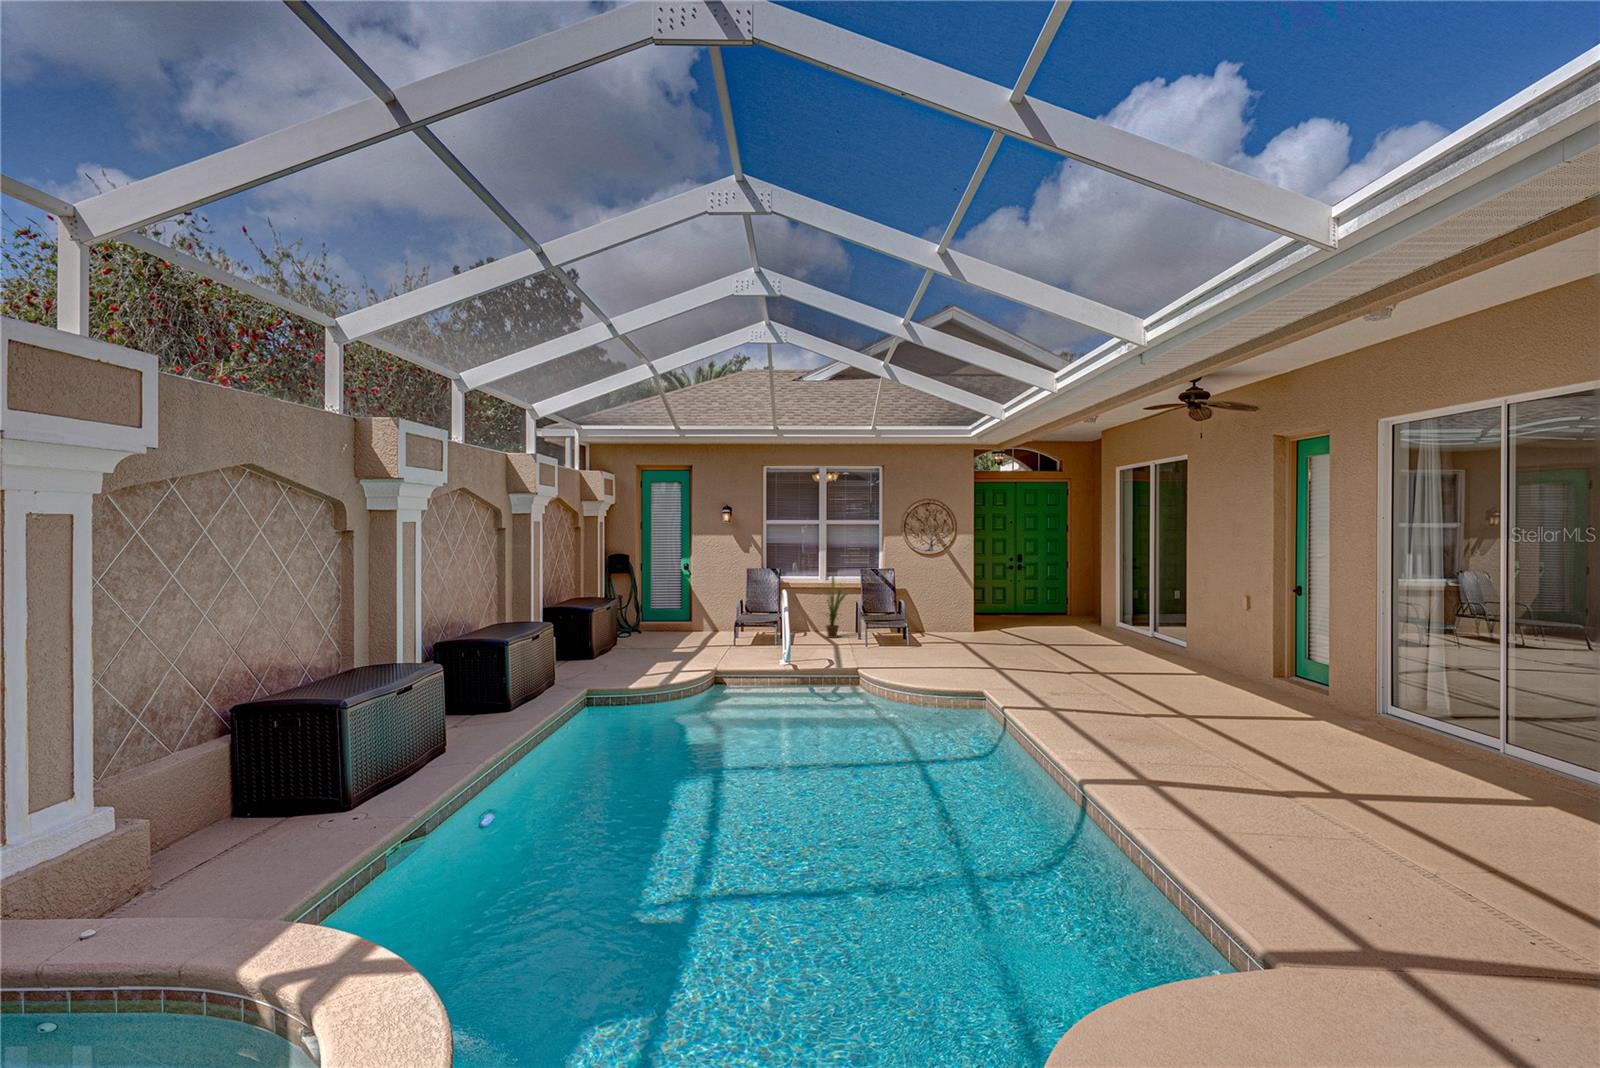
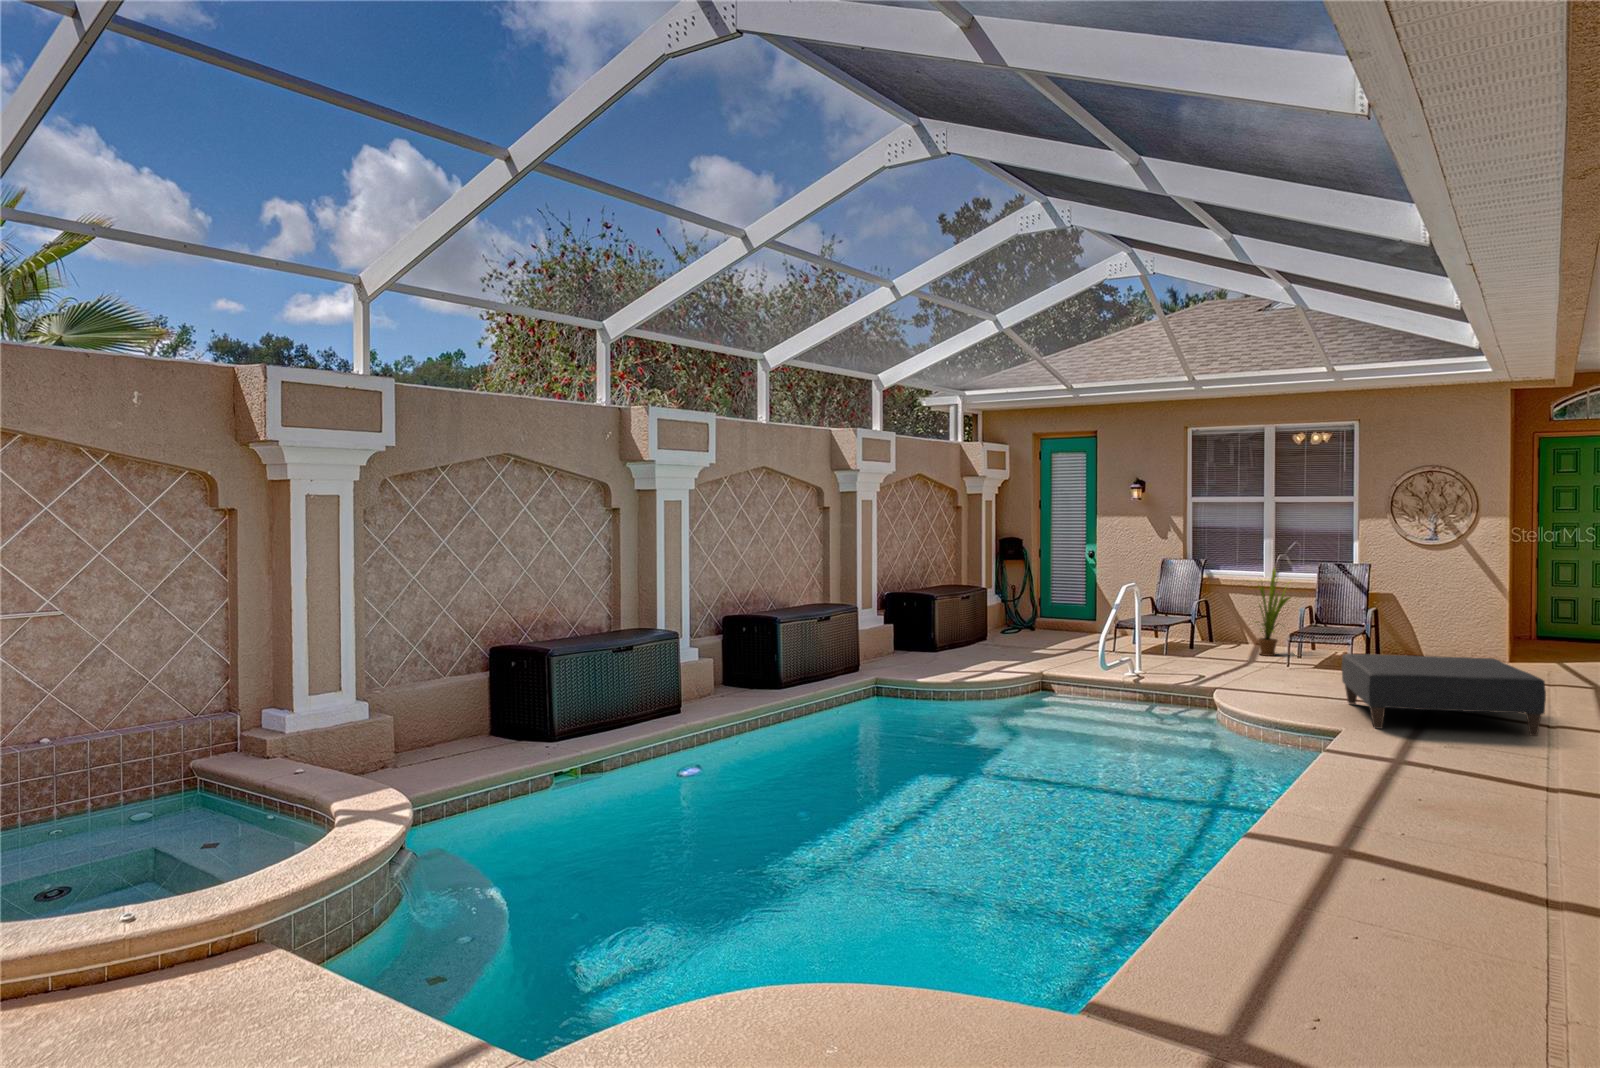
ottoman: none [937,628,1072,683] -> present [1342,654,1546,736]

